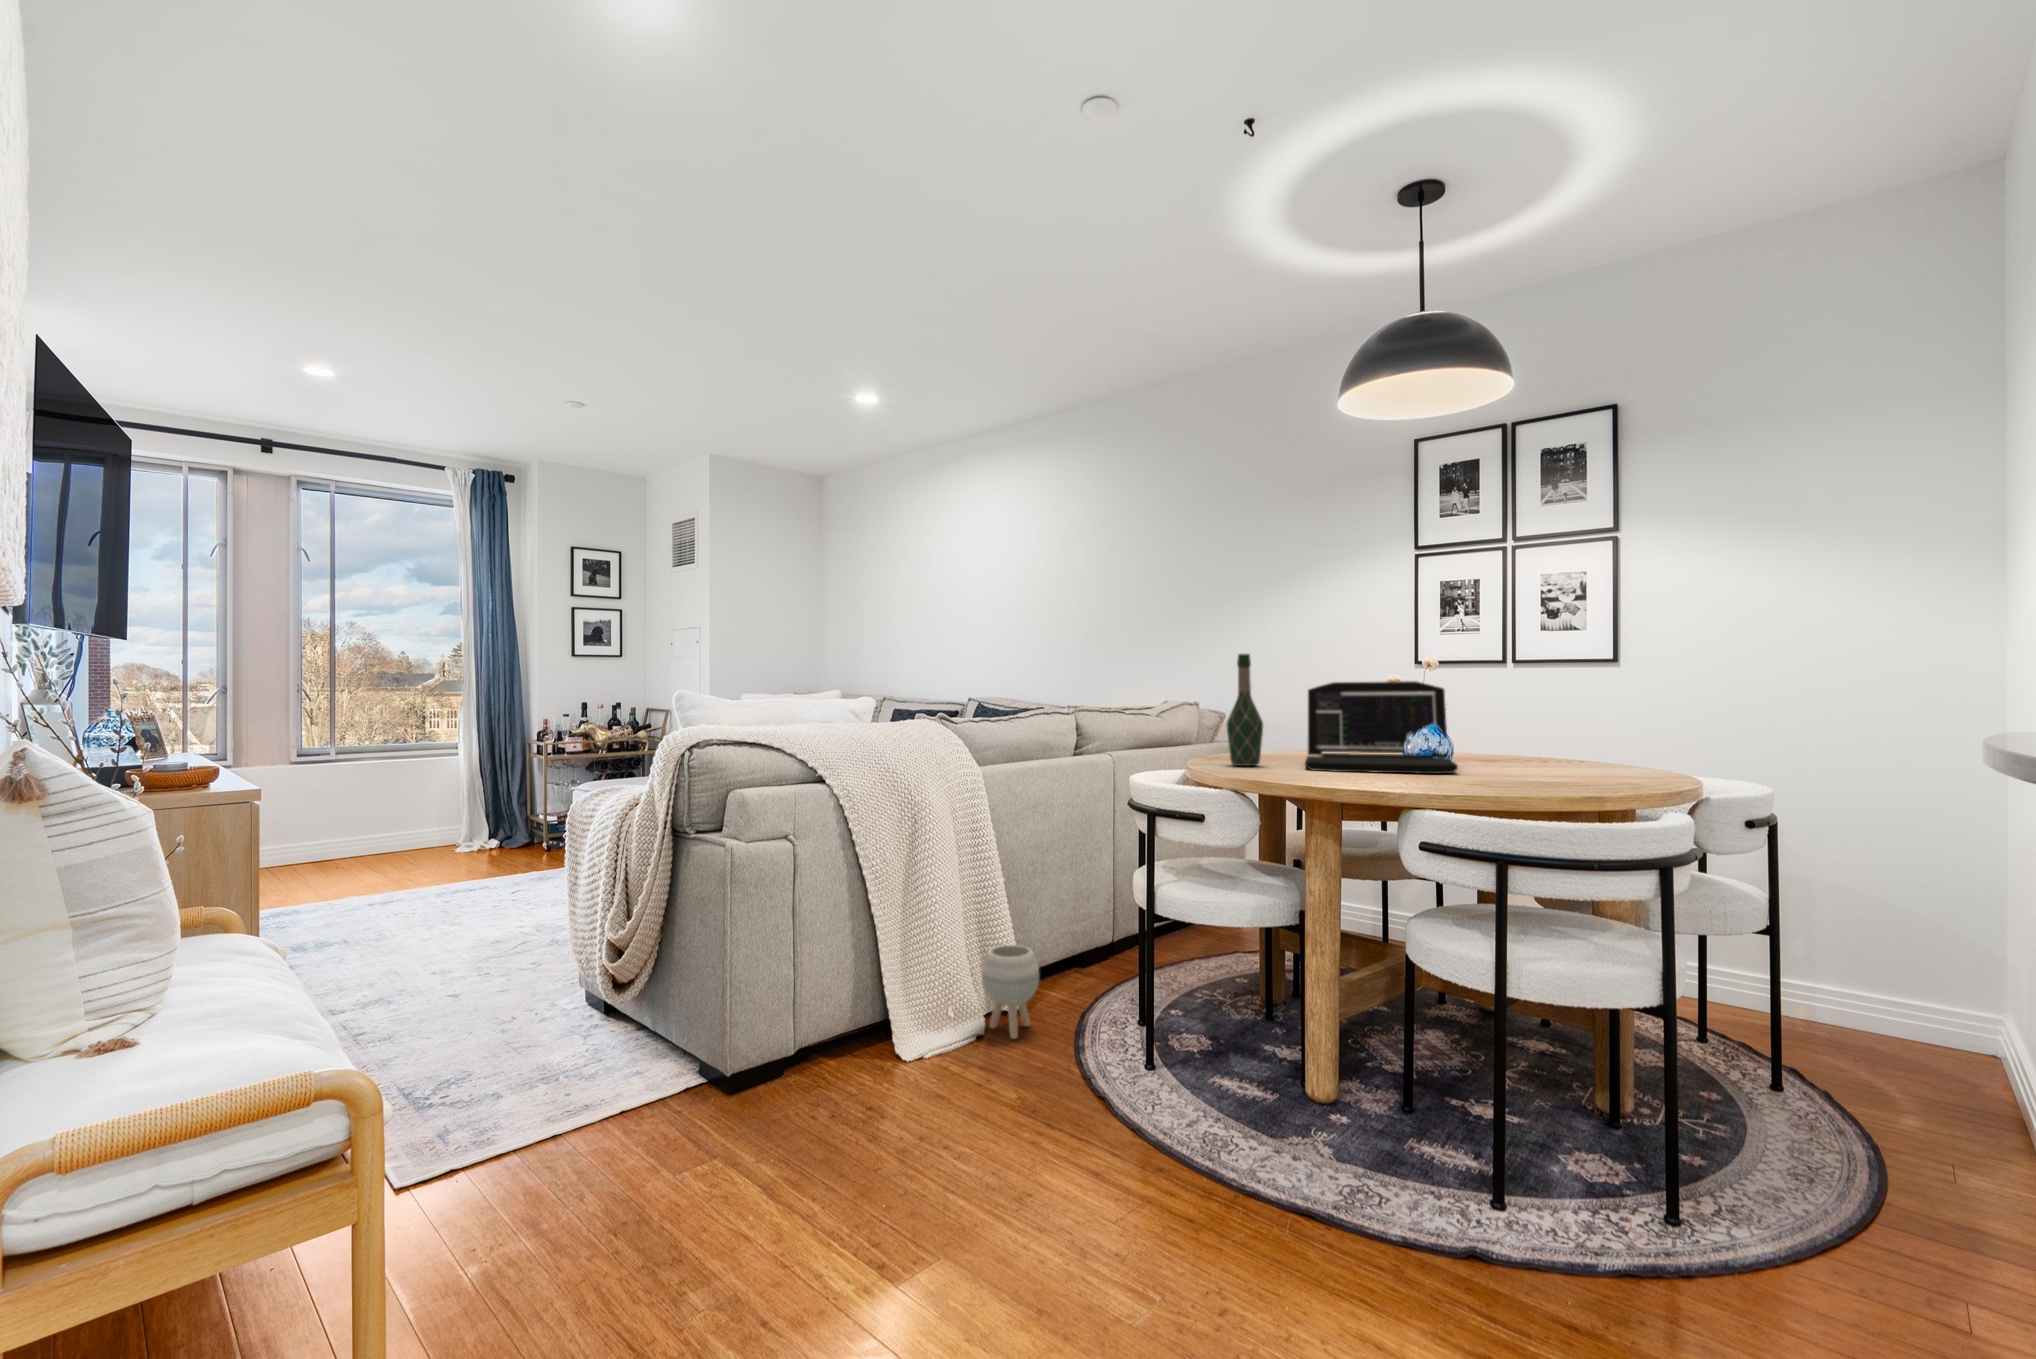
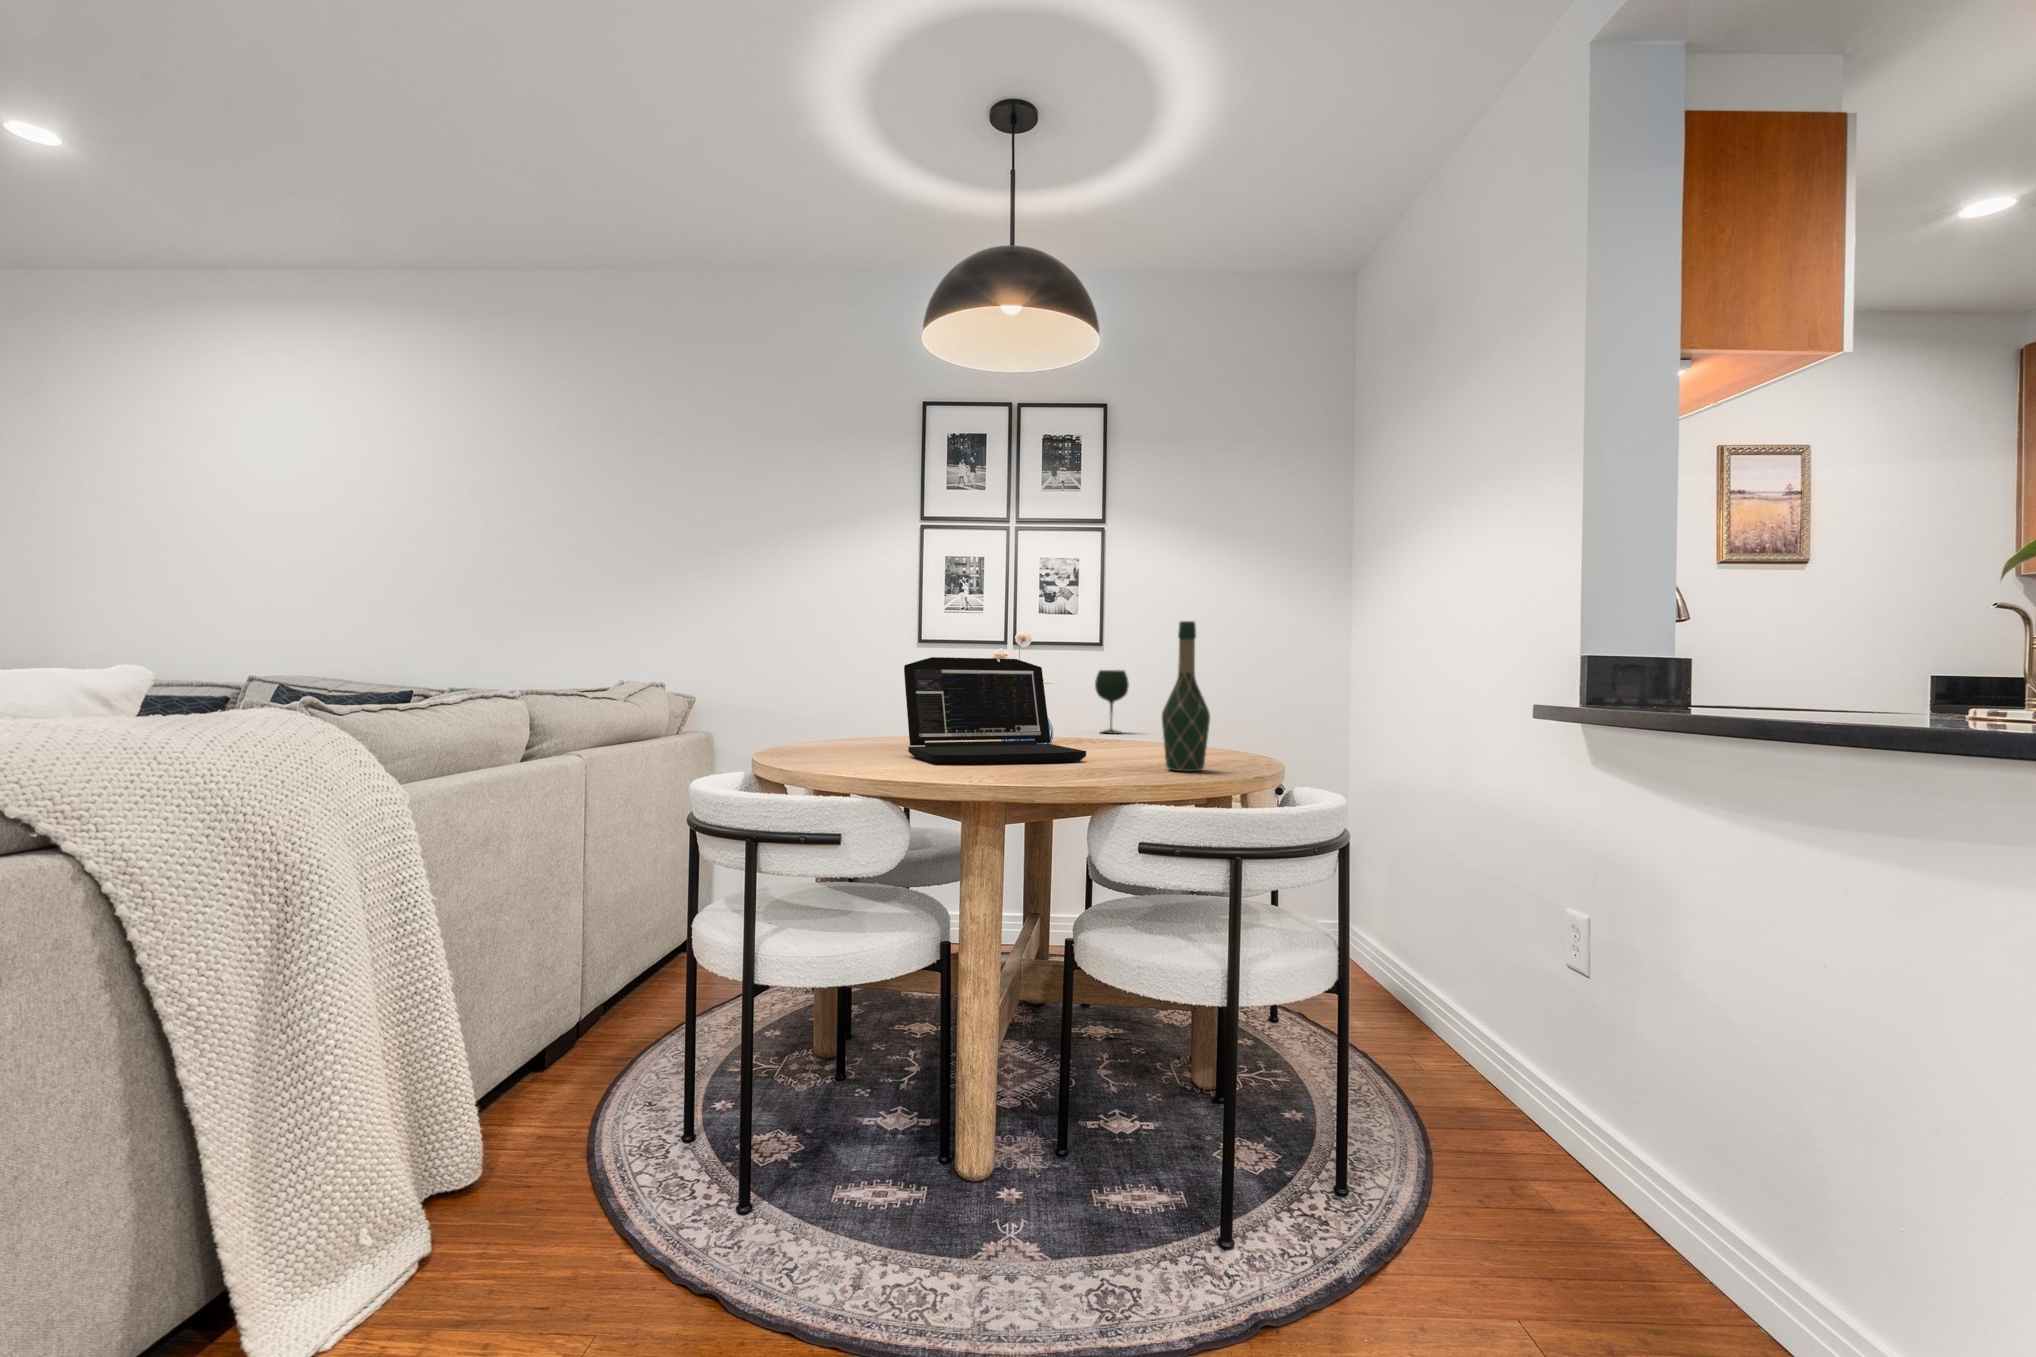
wine bottle: present [1226,654,1263,766] -> present [1162,621,1210,771]
wine glass: none [1607,687,1652,755] -> present [1095,670,1129,733]
planter: present [982,945,1039,1039] -> none [422,1078,535,1245]

